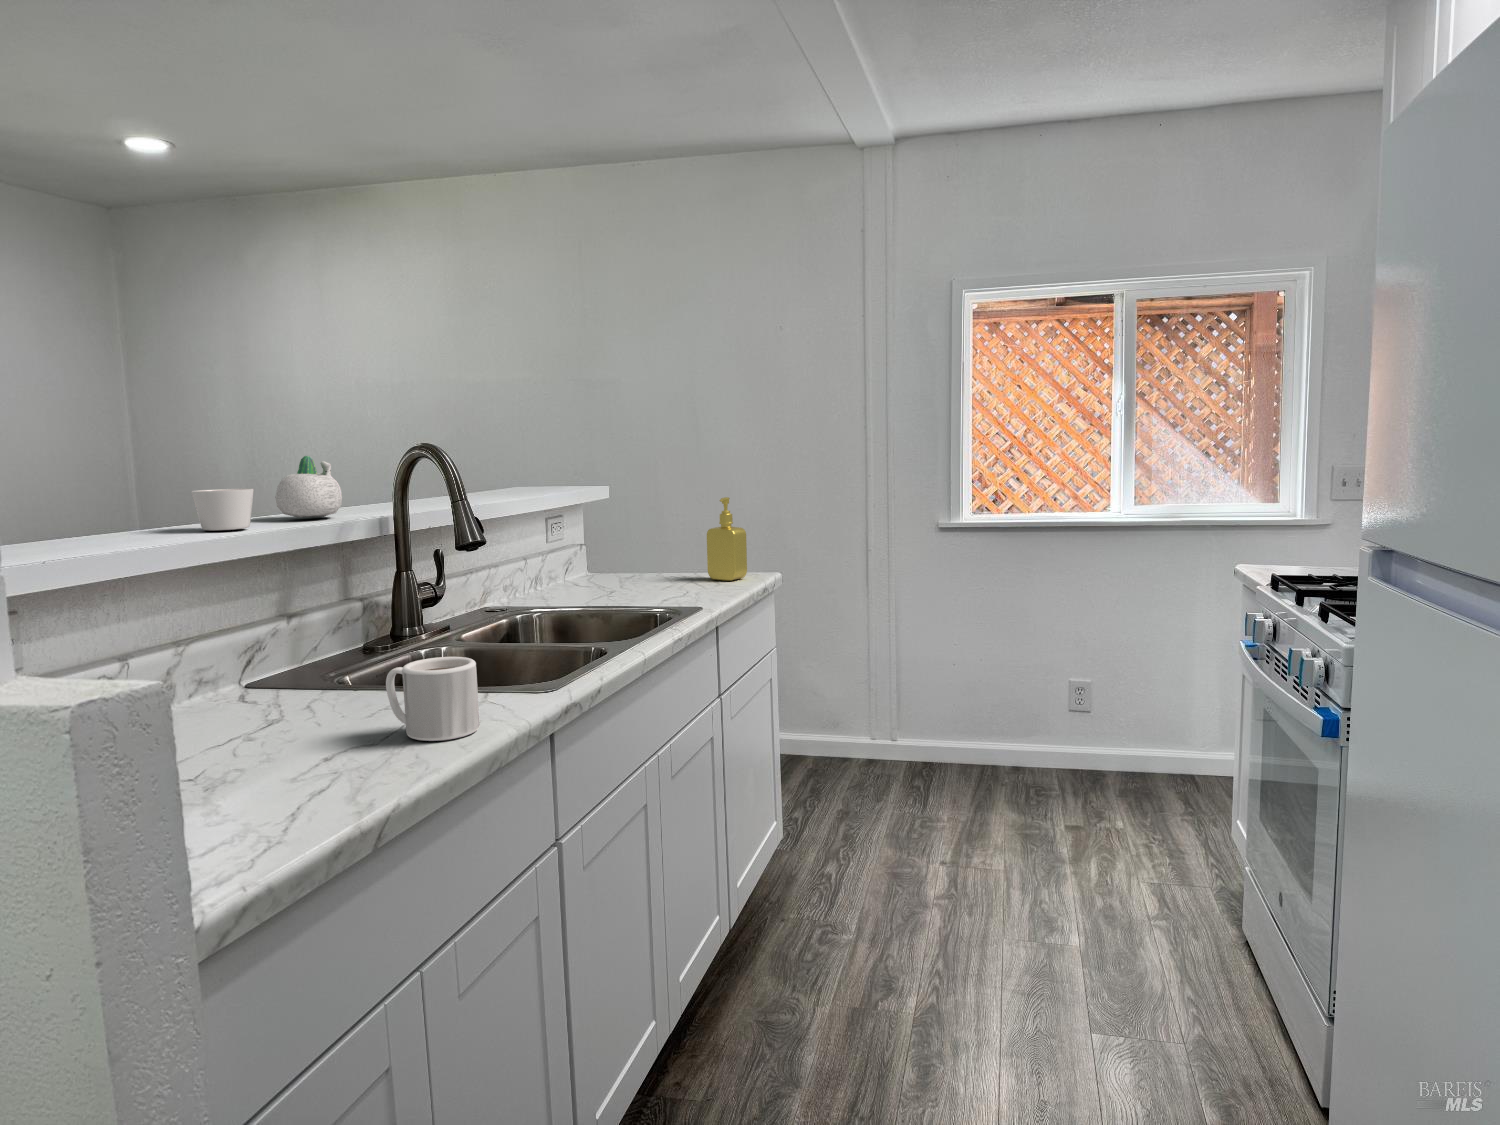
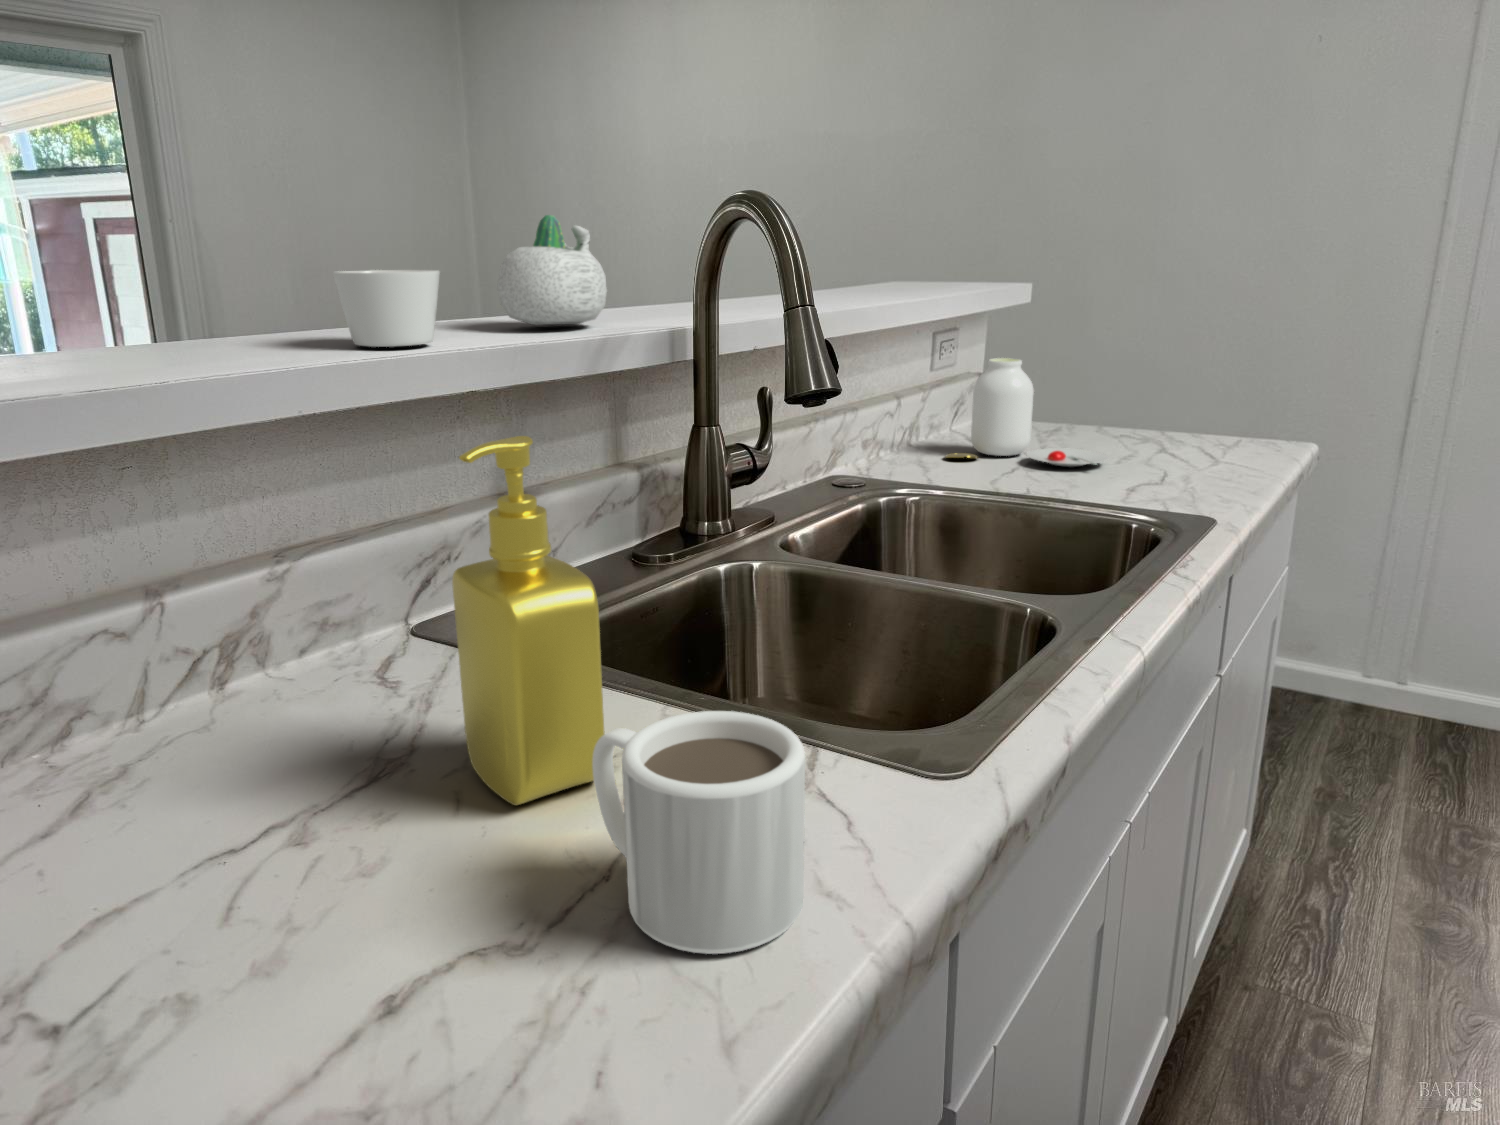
soap dispenser: present [707,497,747,581] -> present [452,436,605,805]
jar: none [558,531,658,594] -> present [945,358,1109,467]

